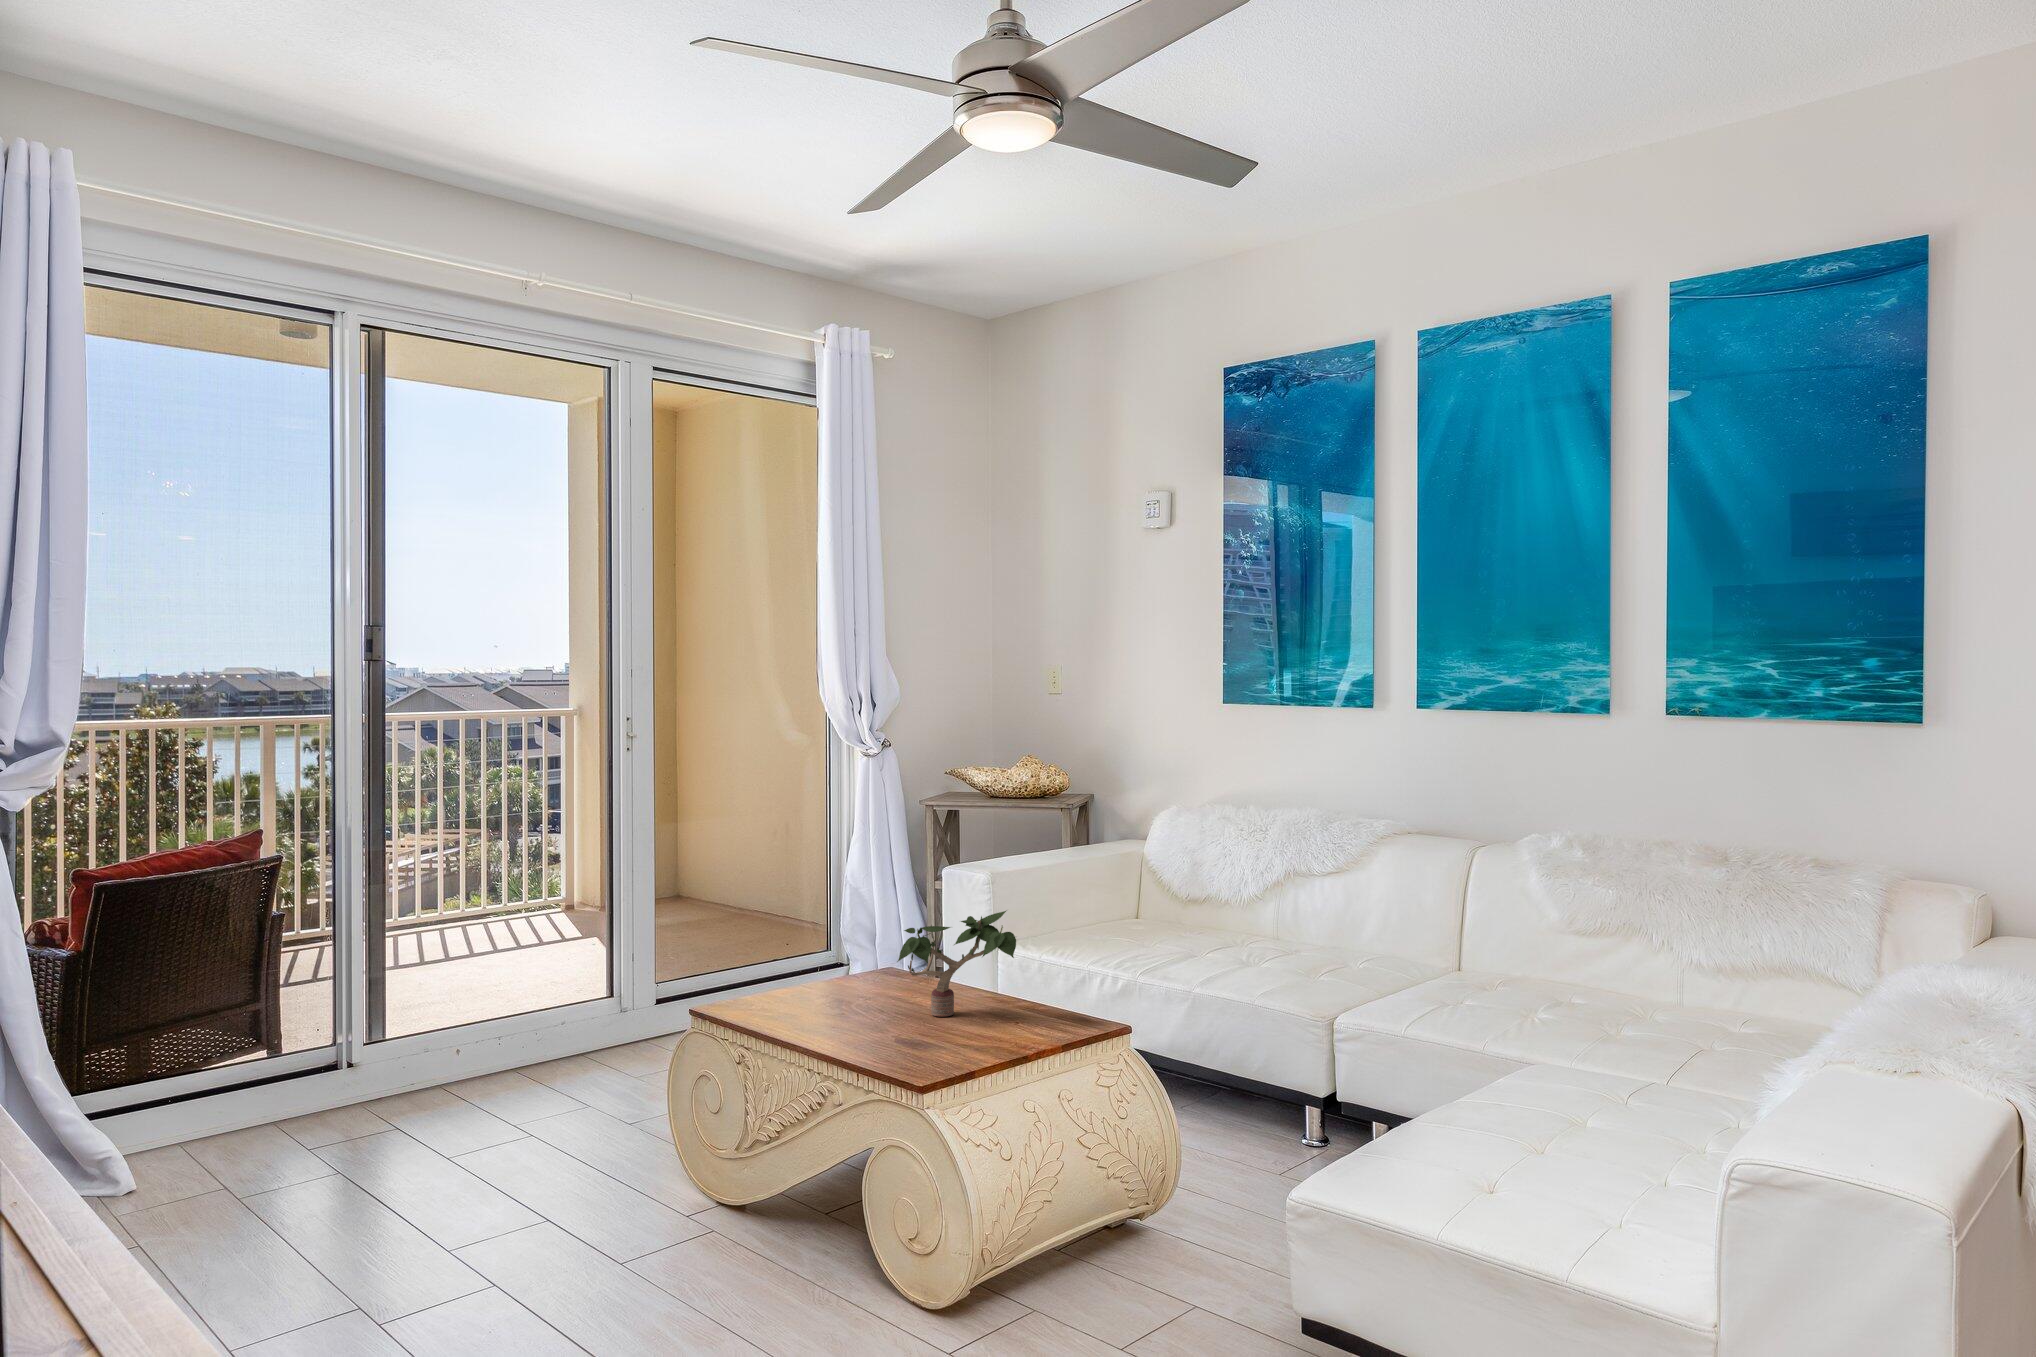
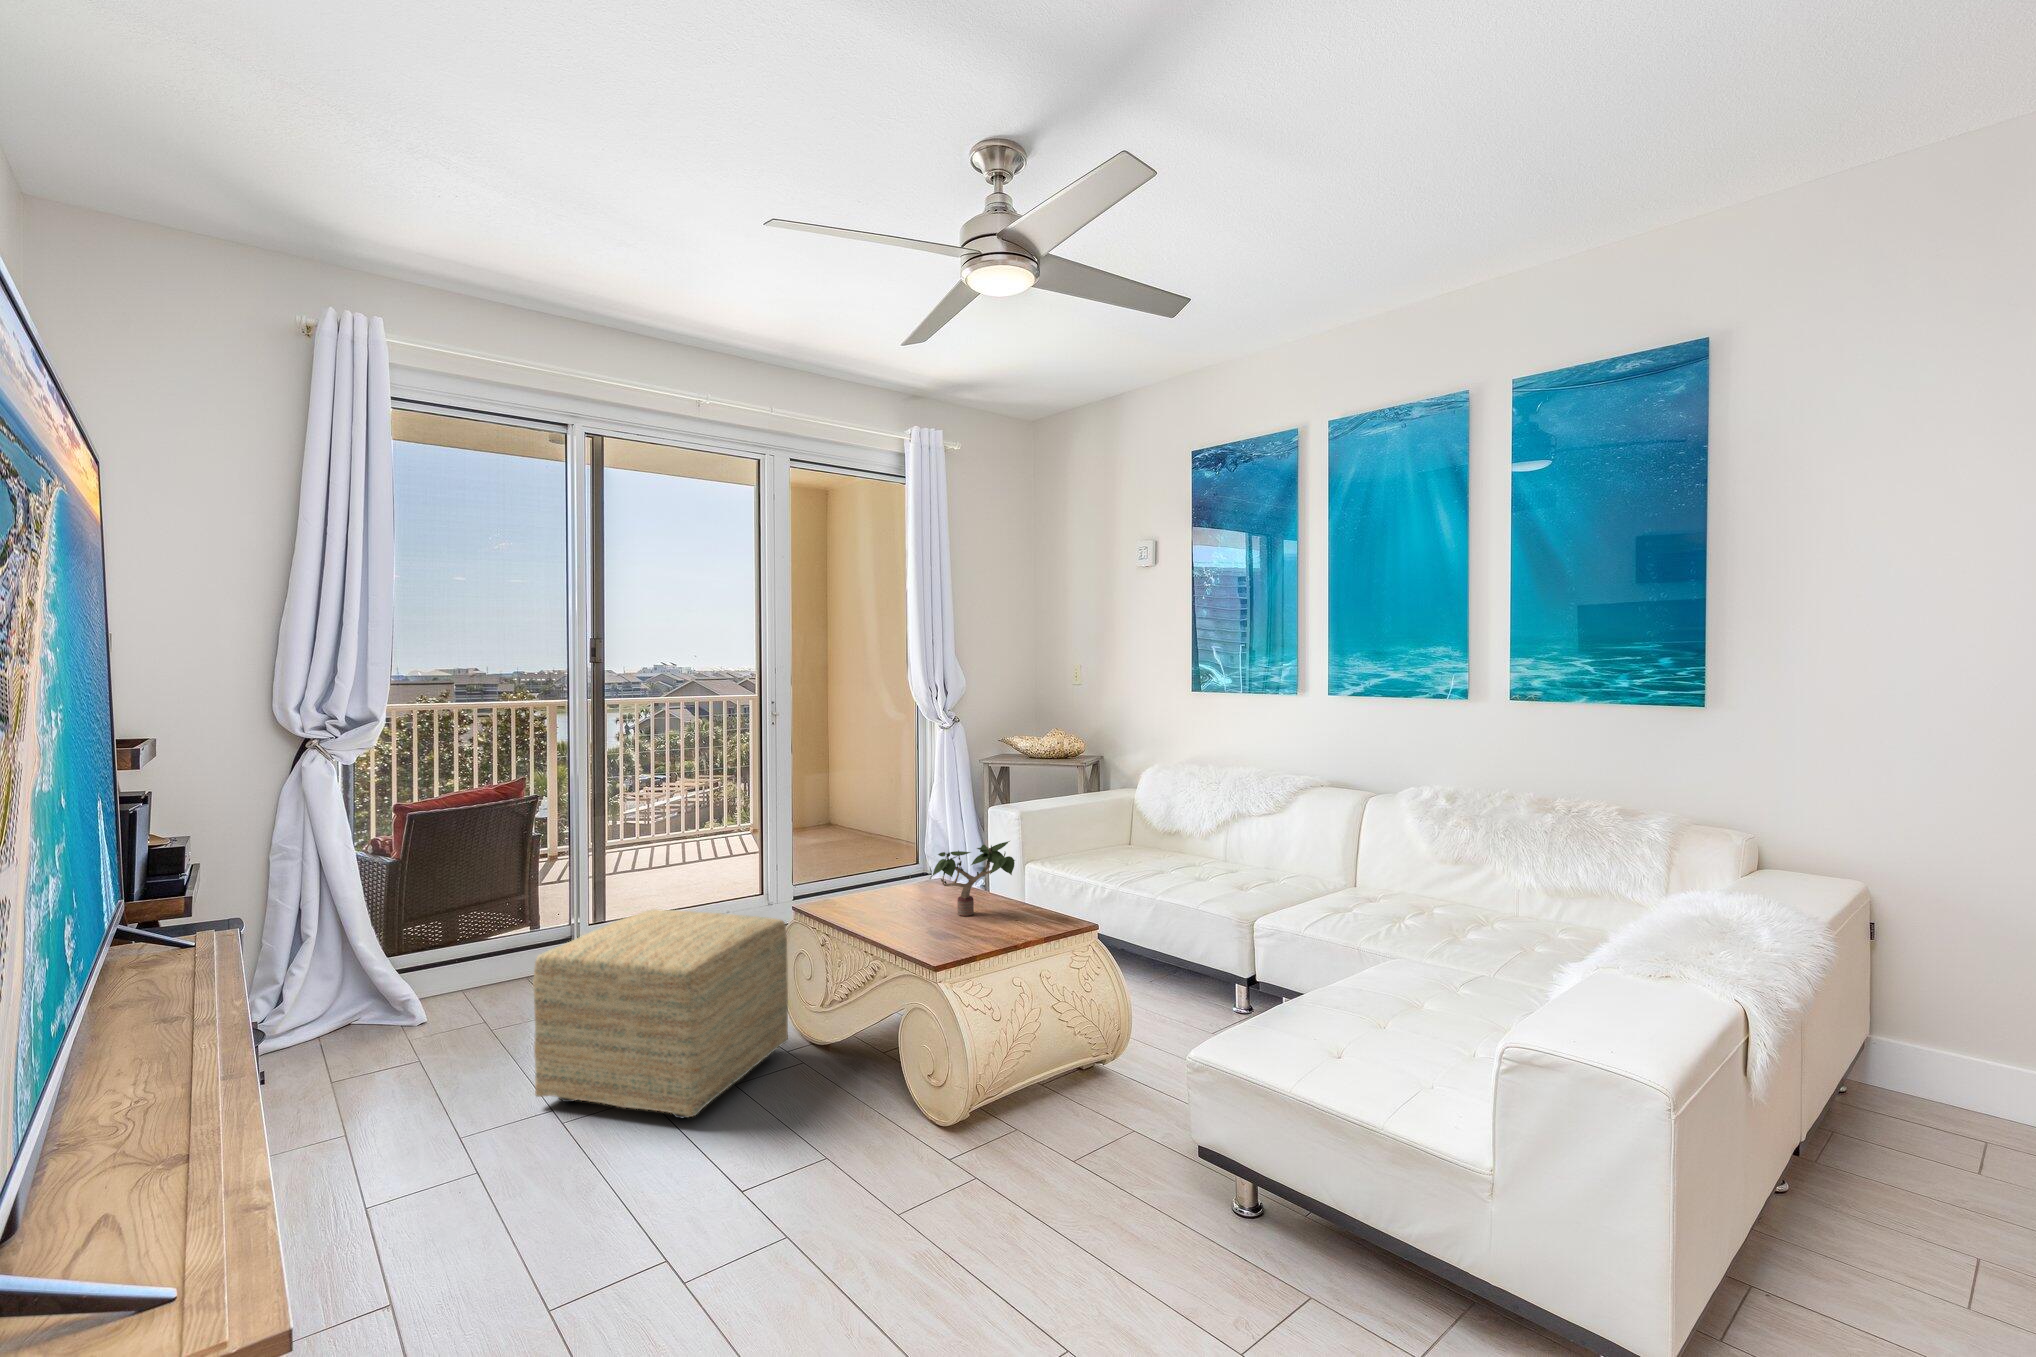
ottoman: none [330,1016,689,1310] -> present [533,909,788,1118]

